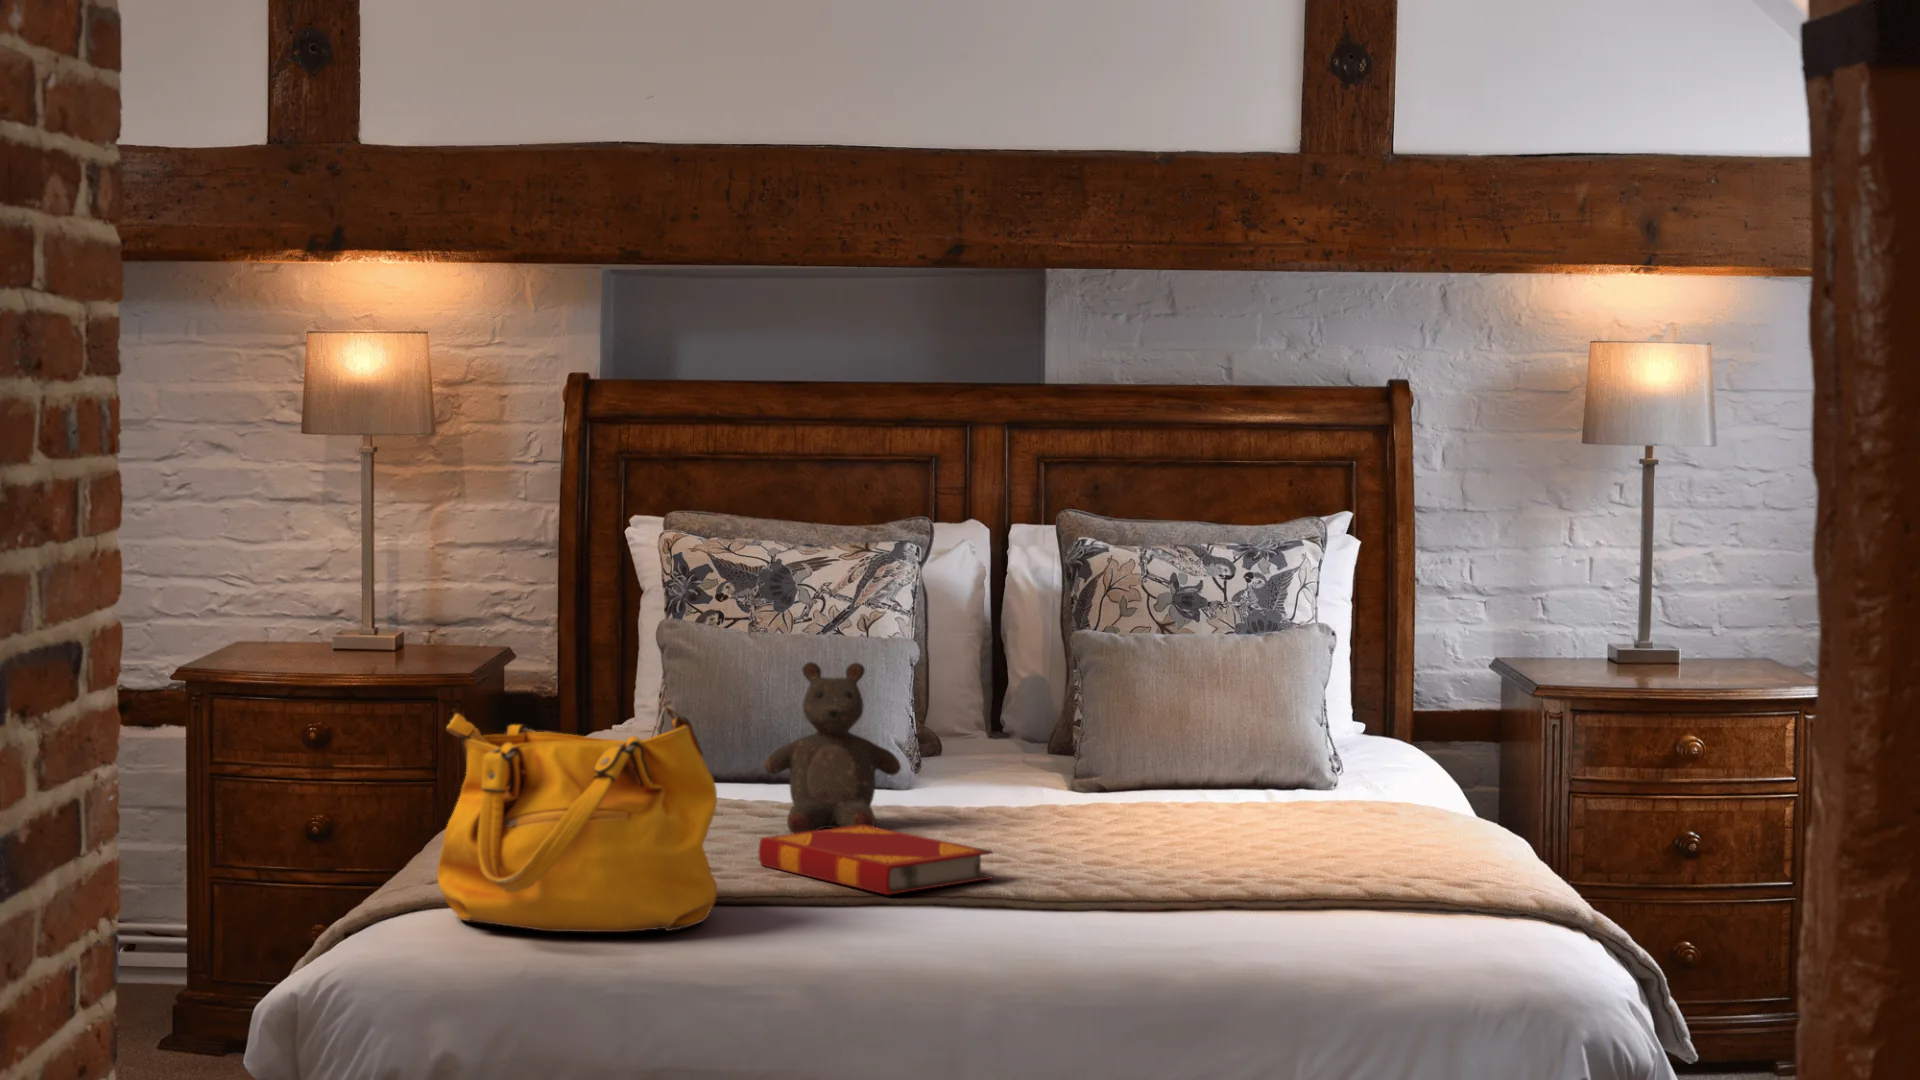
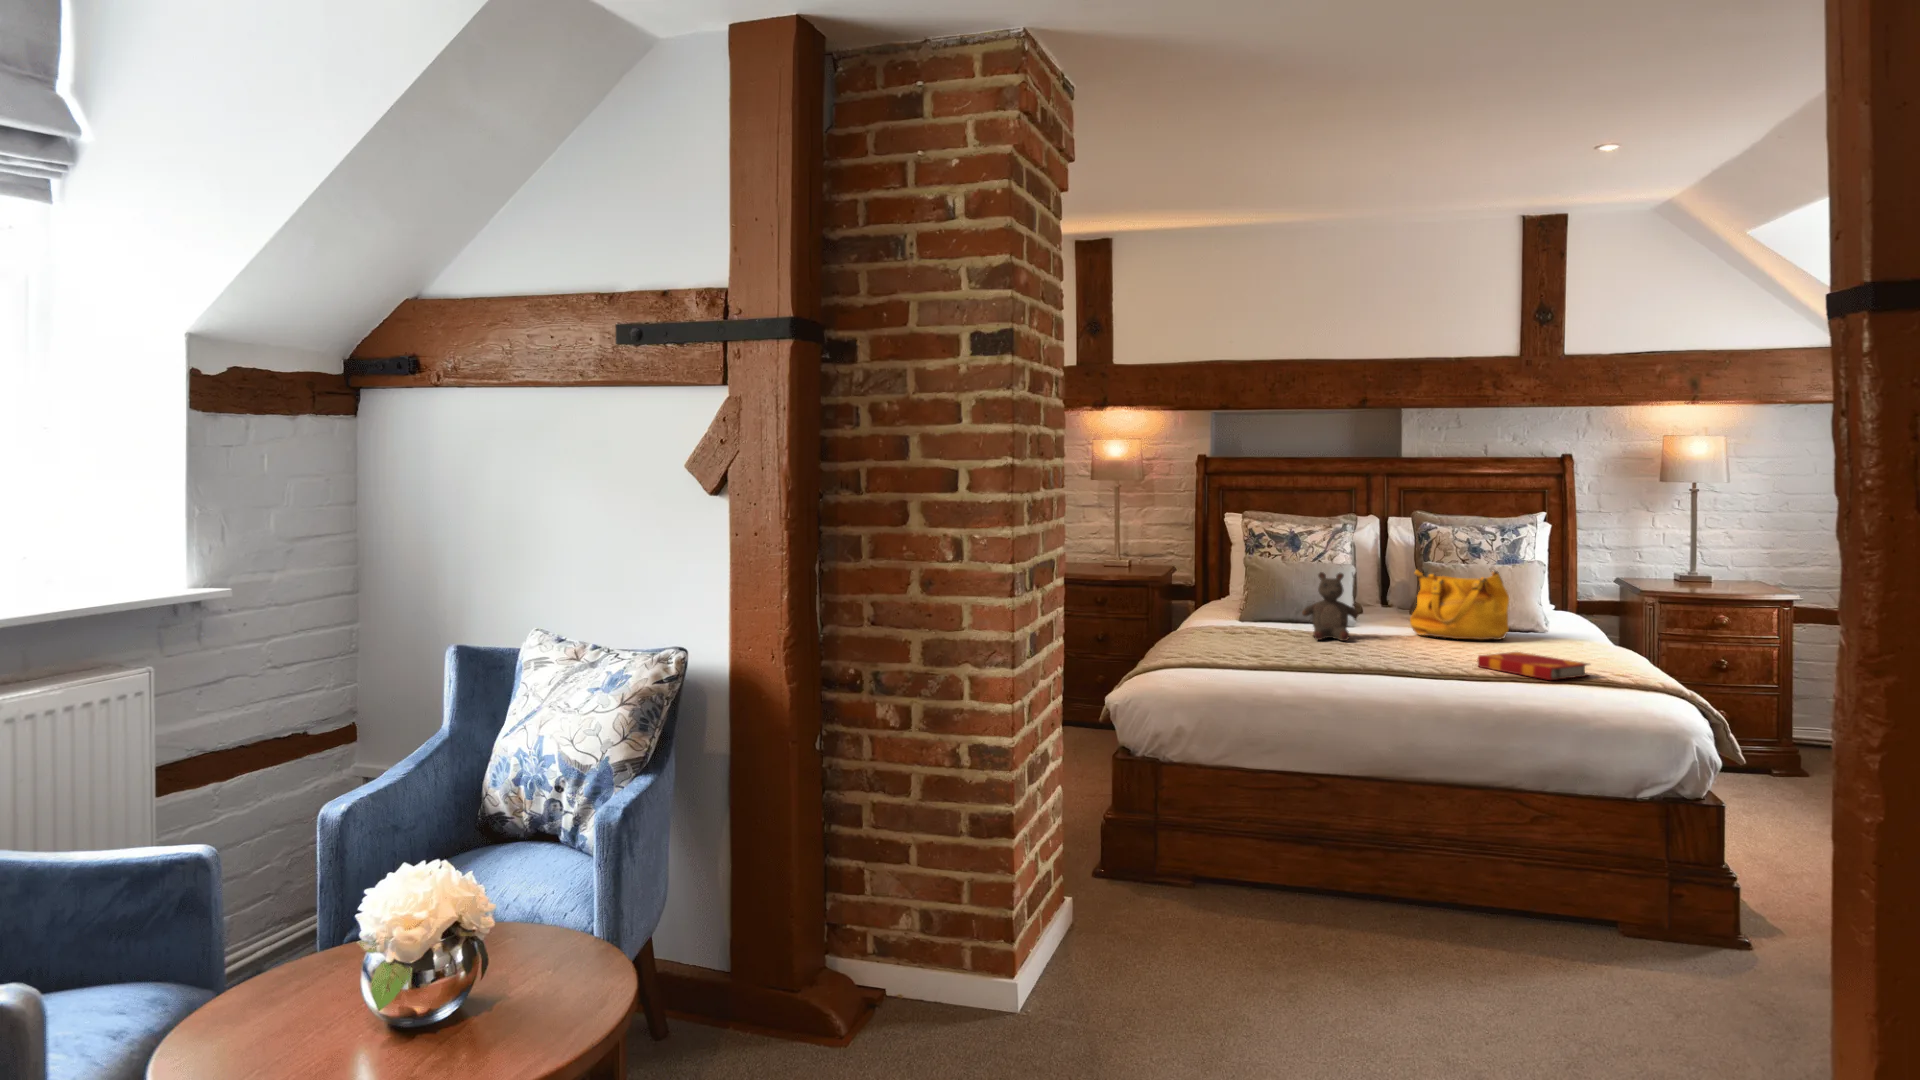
handbag: present [437,706,717,932] -> present [1410,570,1509,640]
hardback book: present [759,825,992,895] -> present [1478,652,1589,680]

